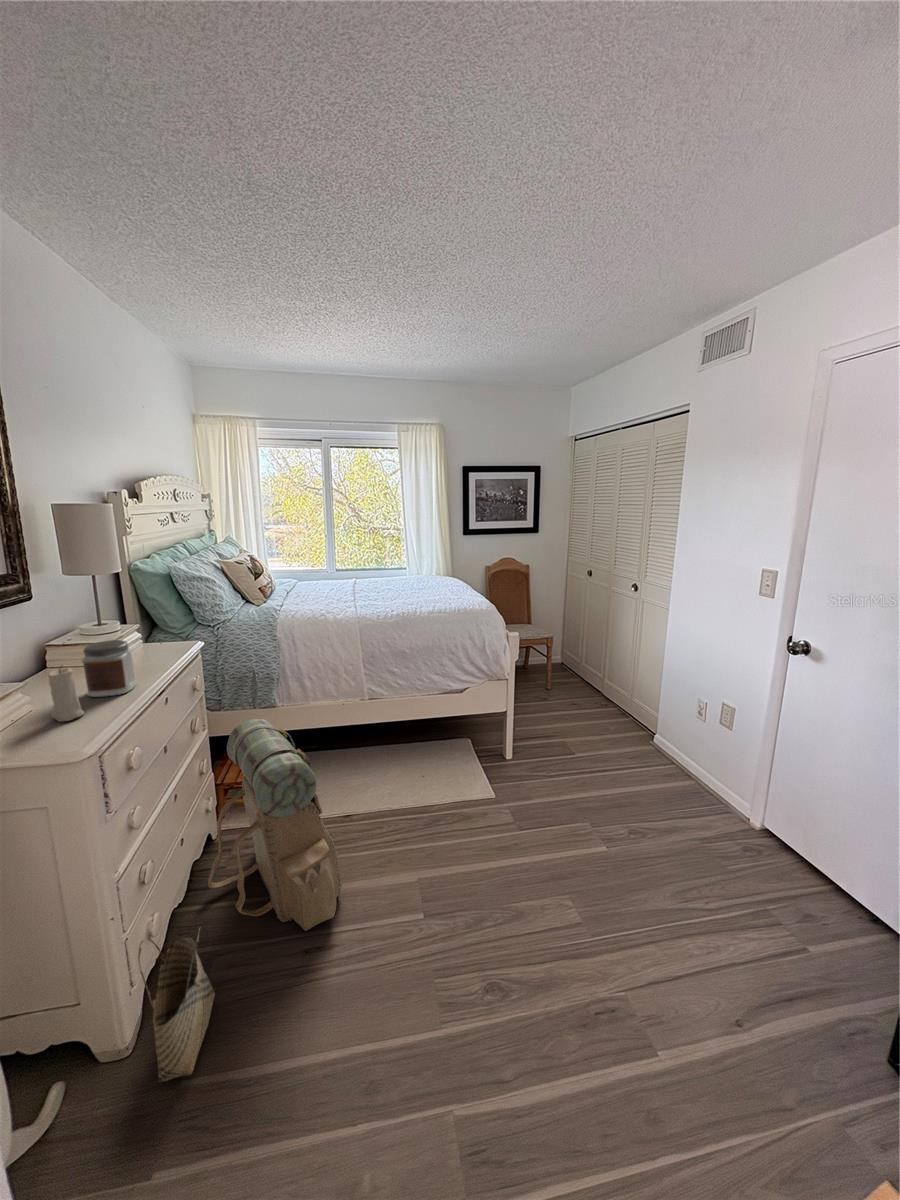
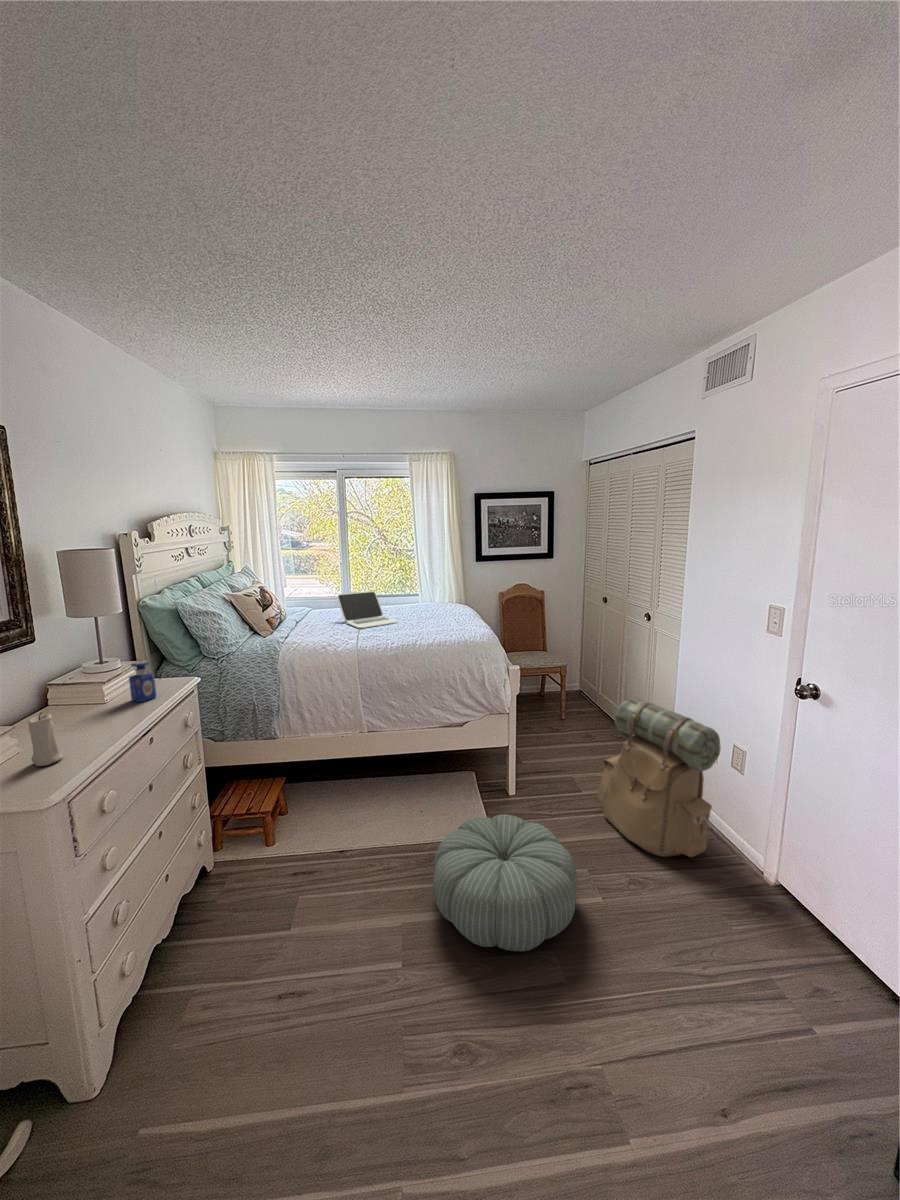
laptop: none [330,561,392,598] -> present [337,591,398,629]
perfume bottle: none [135,620,165,663] -> present [129,661,156,702]
jar: present [82,640,137,697] -> none [67,683,122,739]
backpack: present [208,719,342,931] -> present [598,698,721,857]
pouf: none [446,773,587,897] -> present [433,814,577,951]
woven basket: present [138,929,215,1082] -> none [101,971,184,1130]

